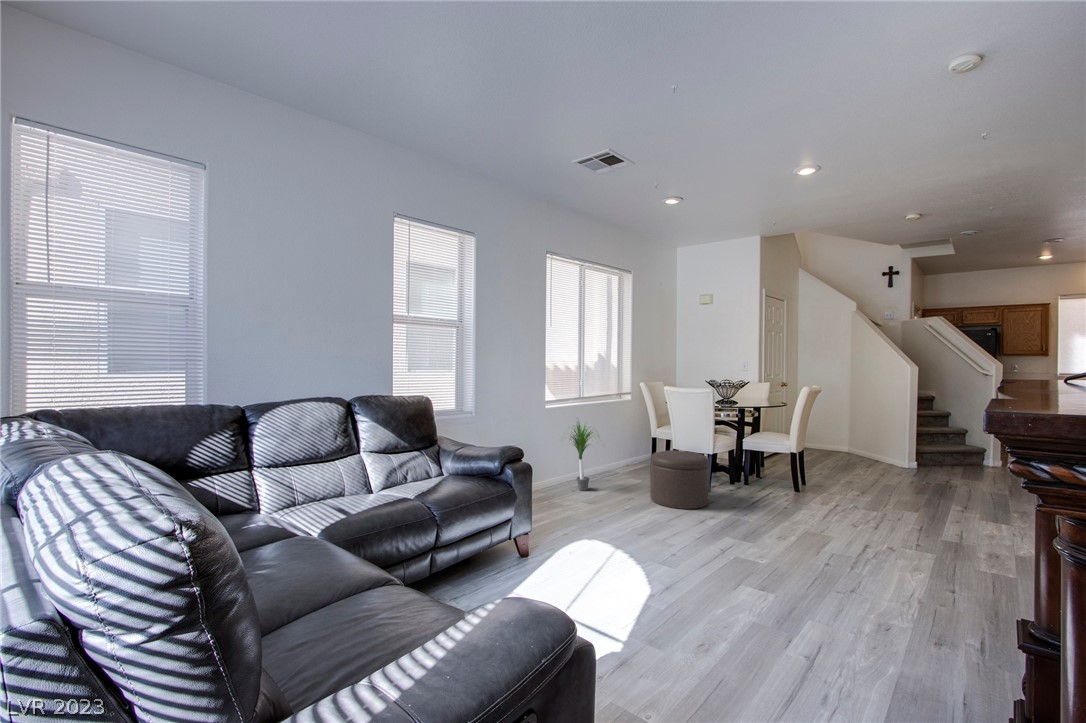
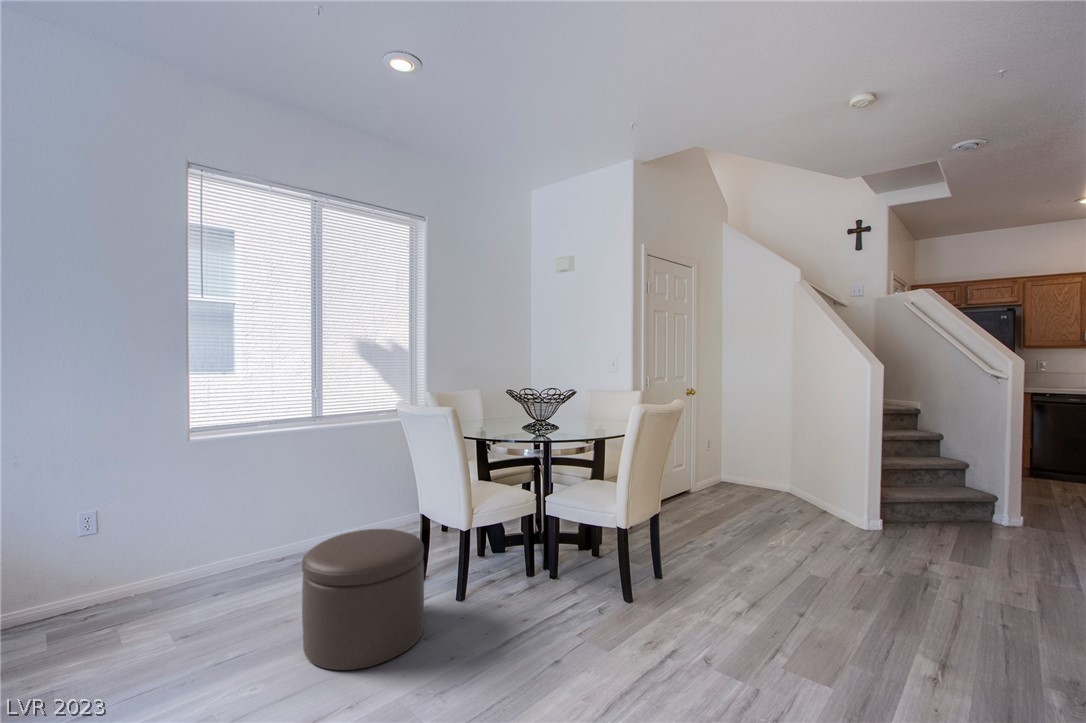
potted plant: present [570,421,593,491] -> none [168,458,277,604]

